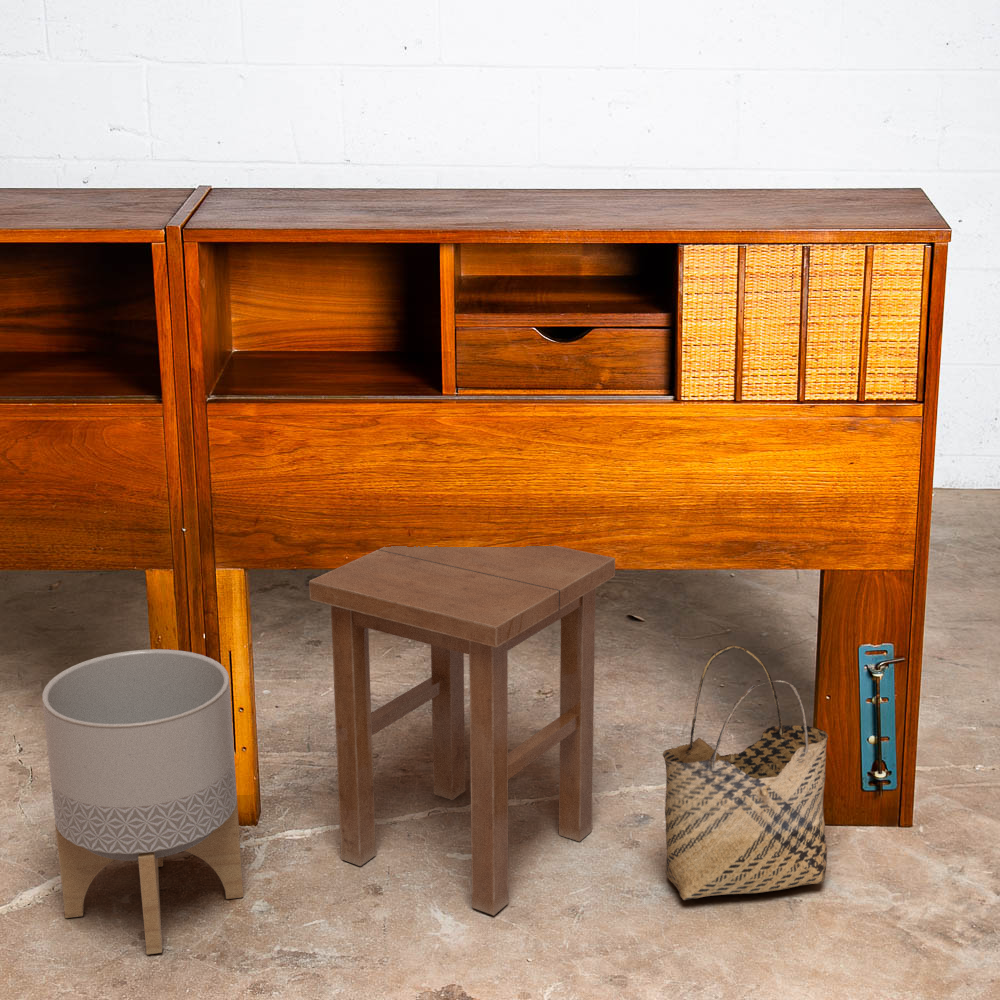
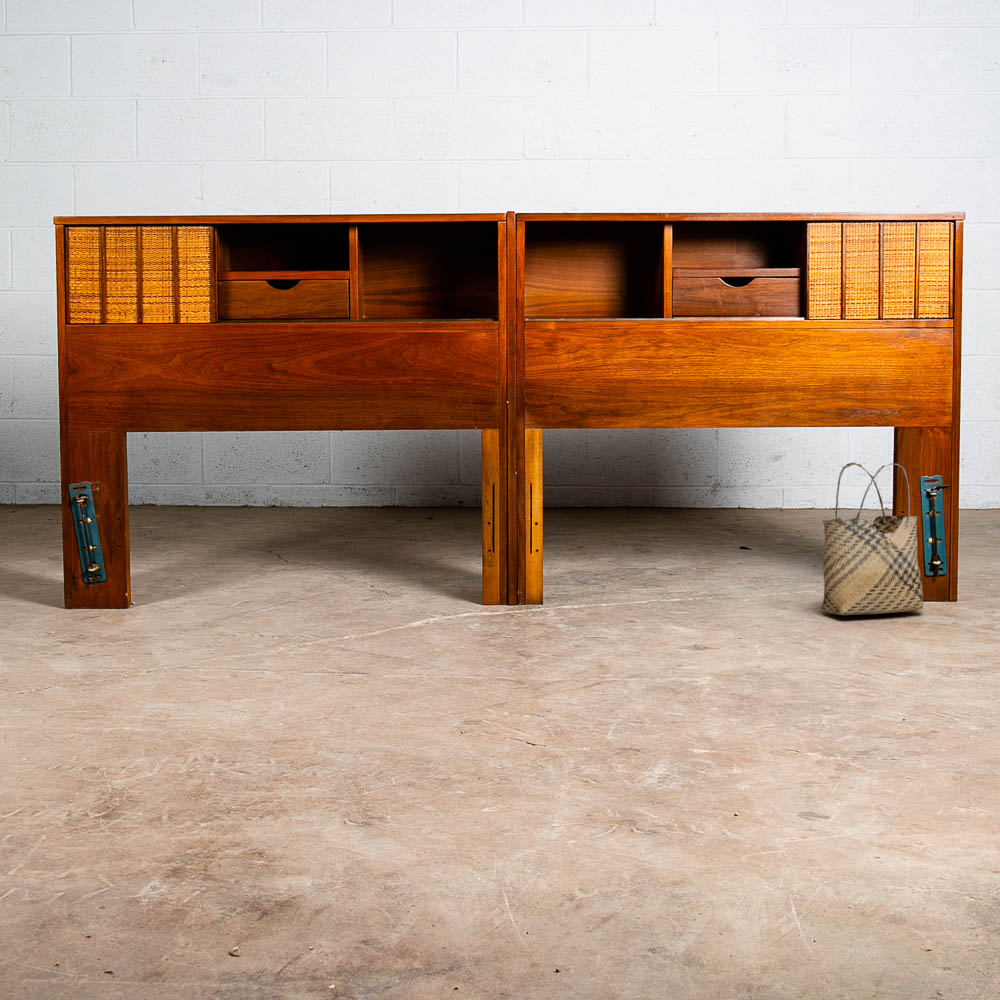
stool: present [309,546,615,916] -> none [599,413,775,624]
planter: present [42,649,243,954] -> none [446,466,561,639]

